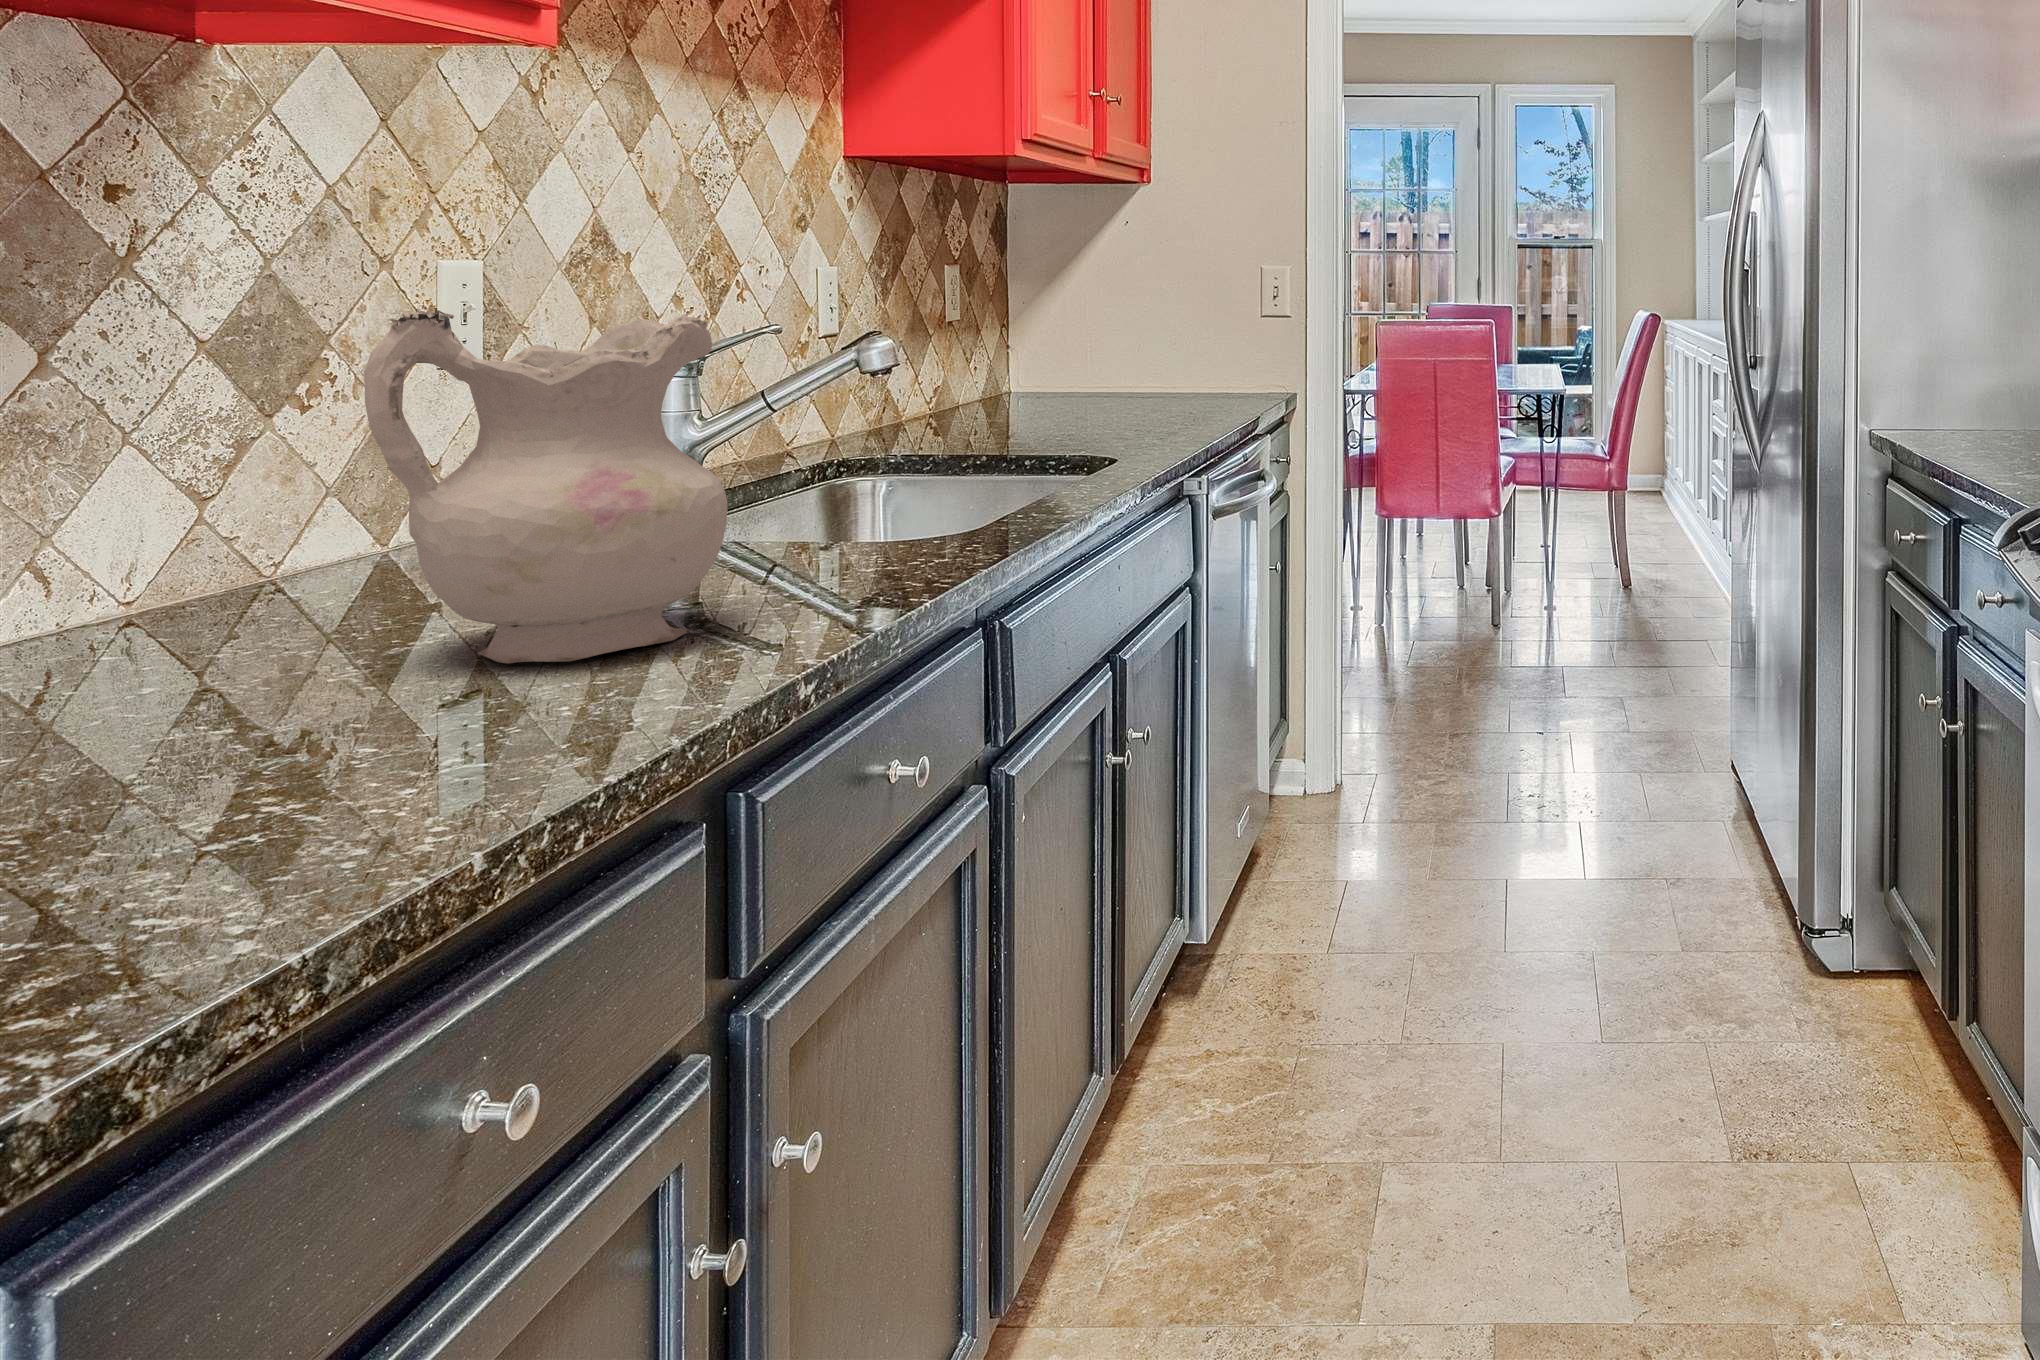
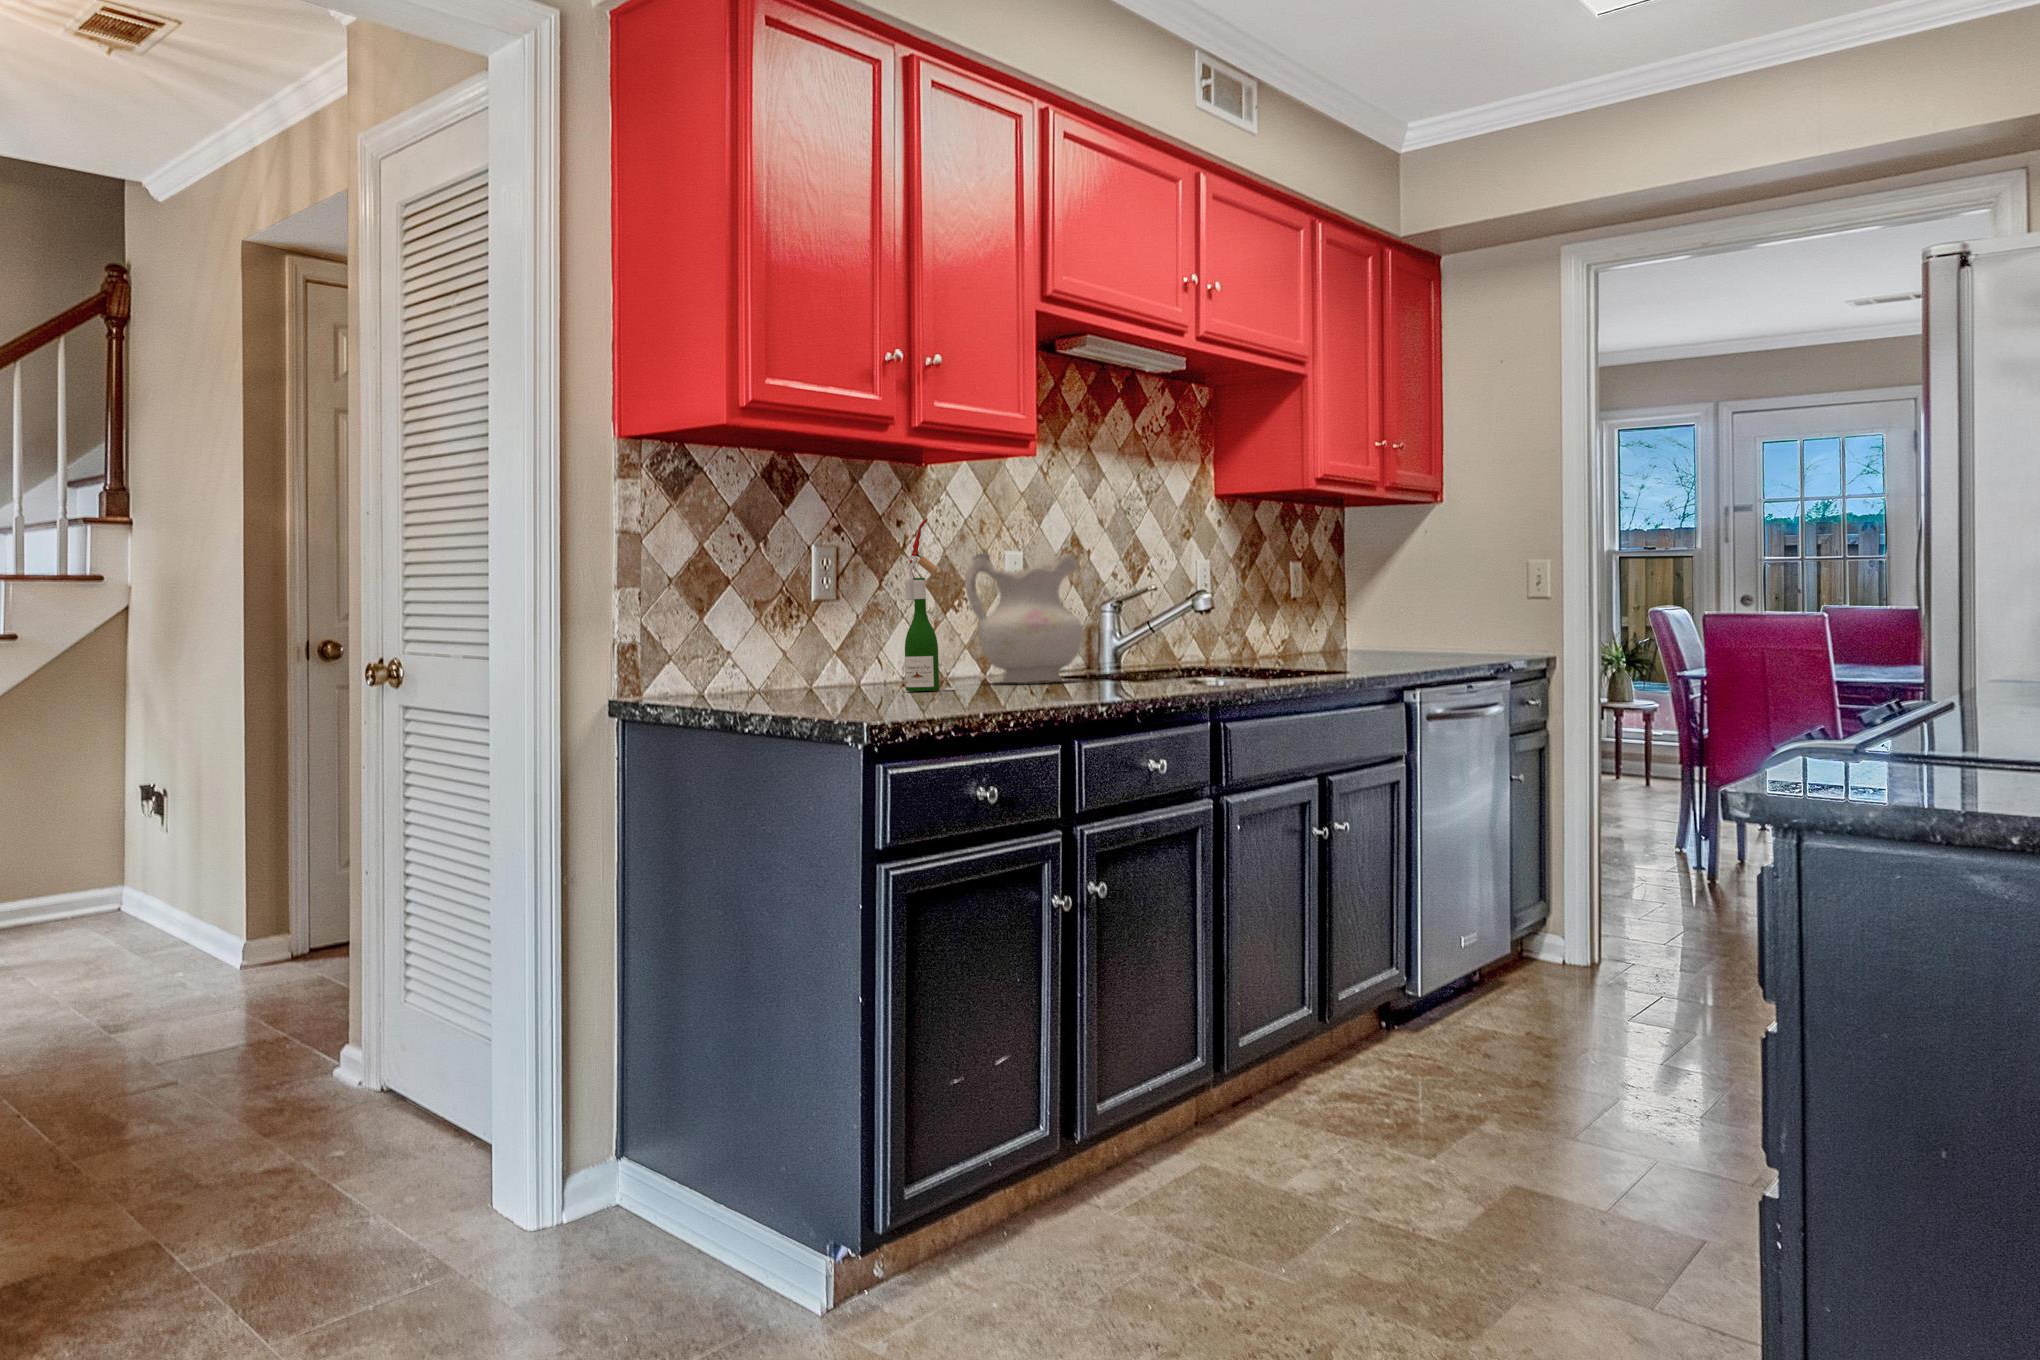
wine bottle: none [135,225,354,798] -> present [905,519,956,691]

